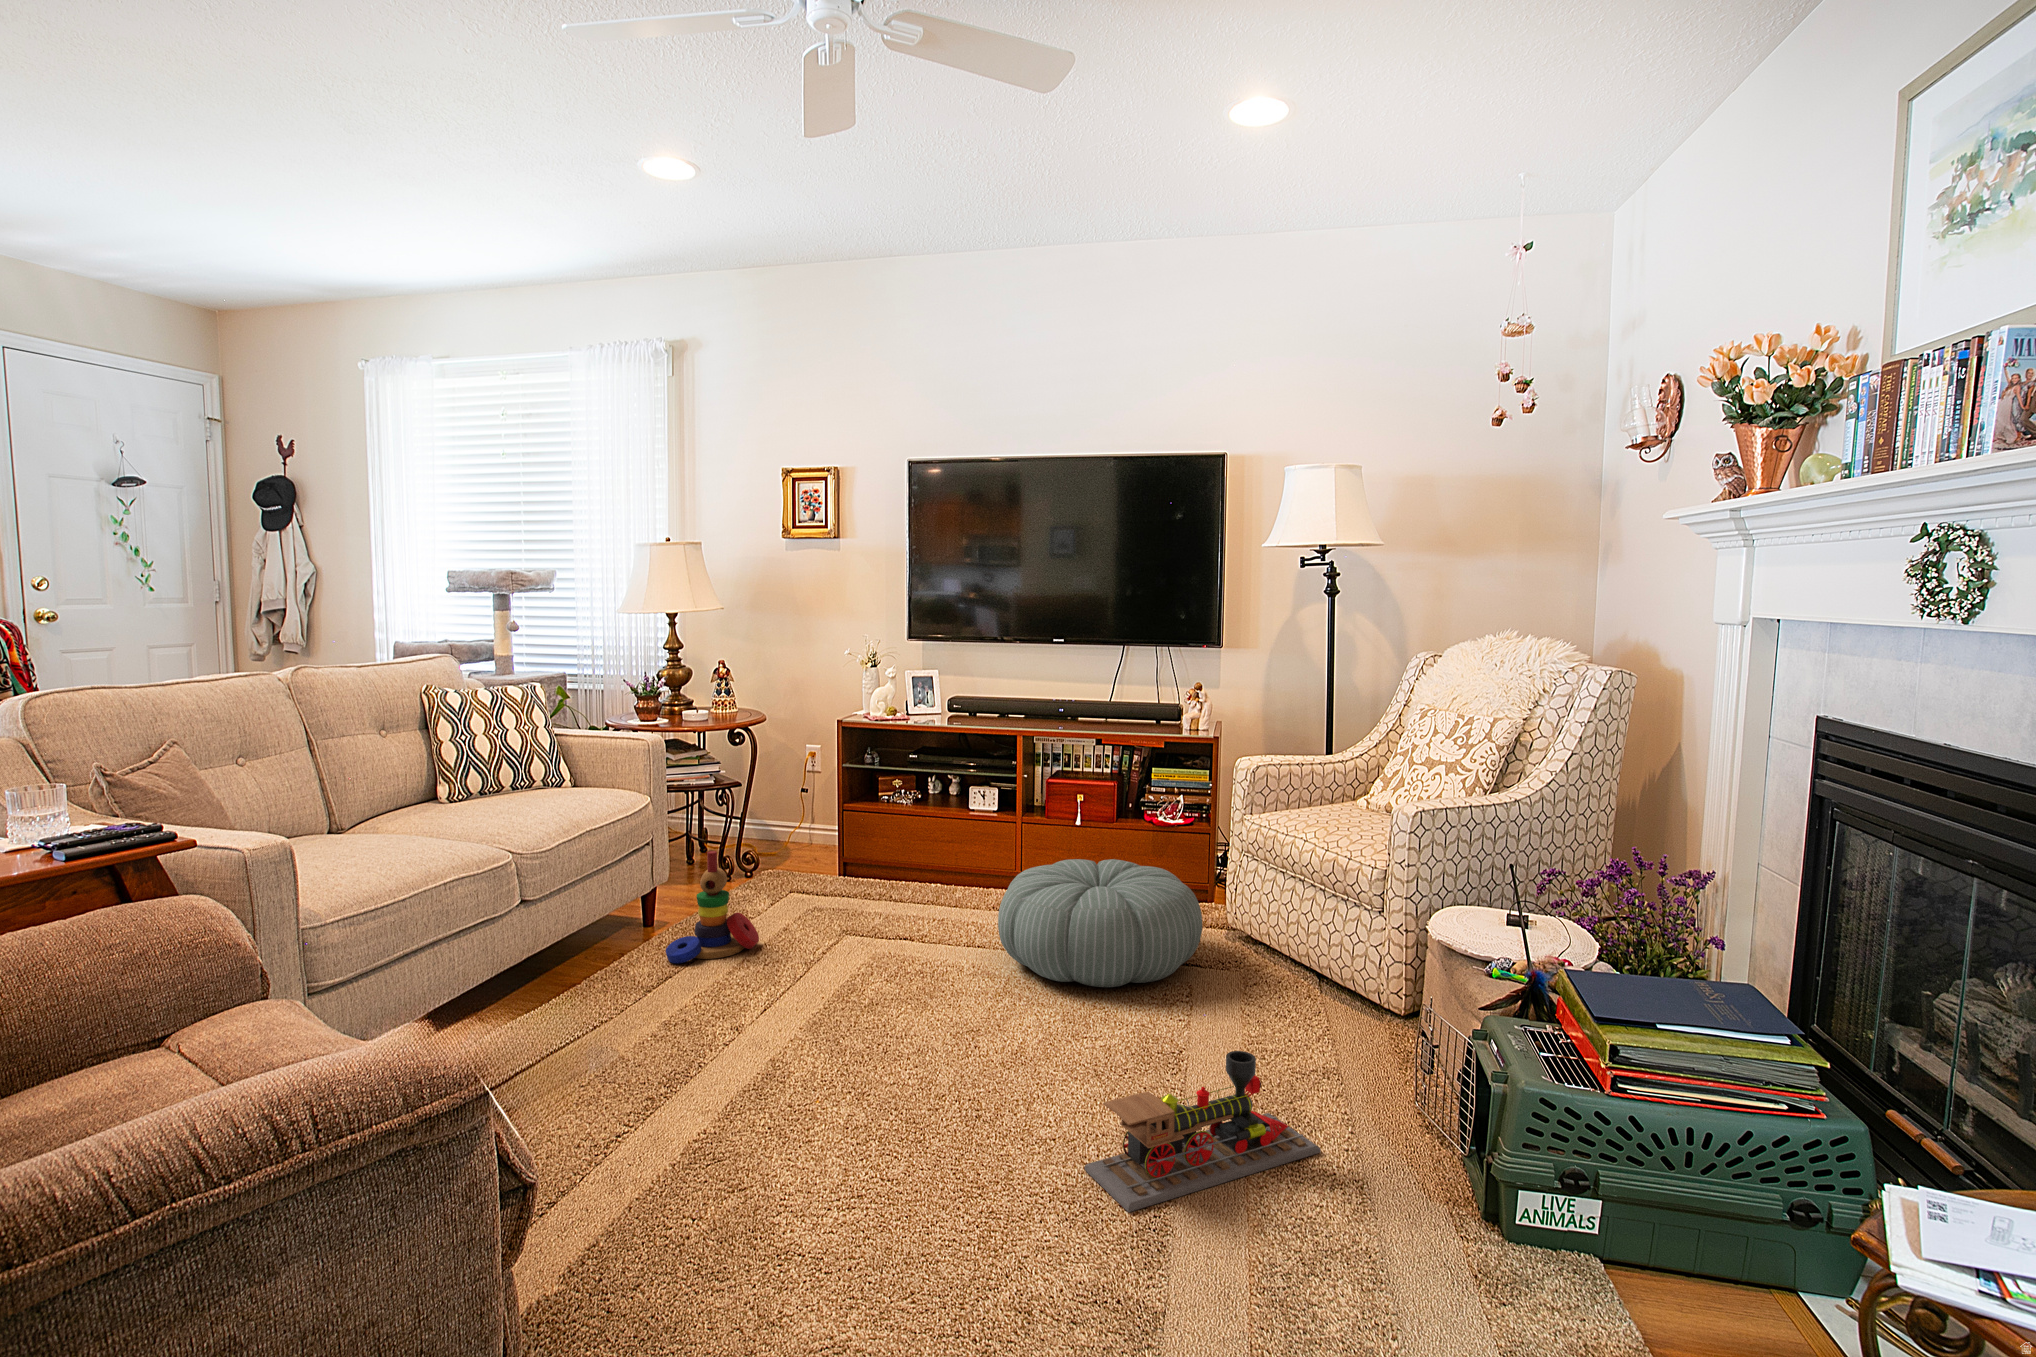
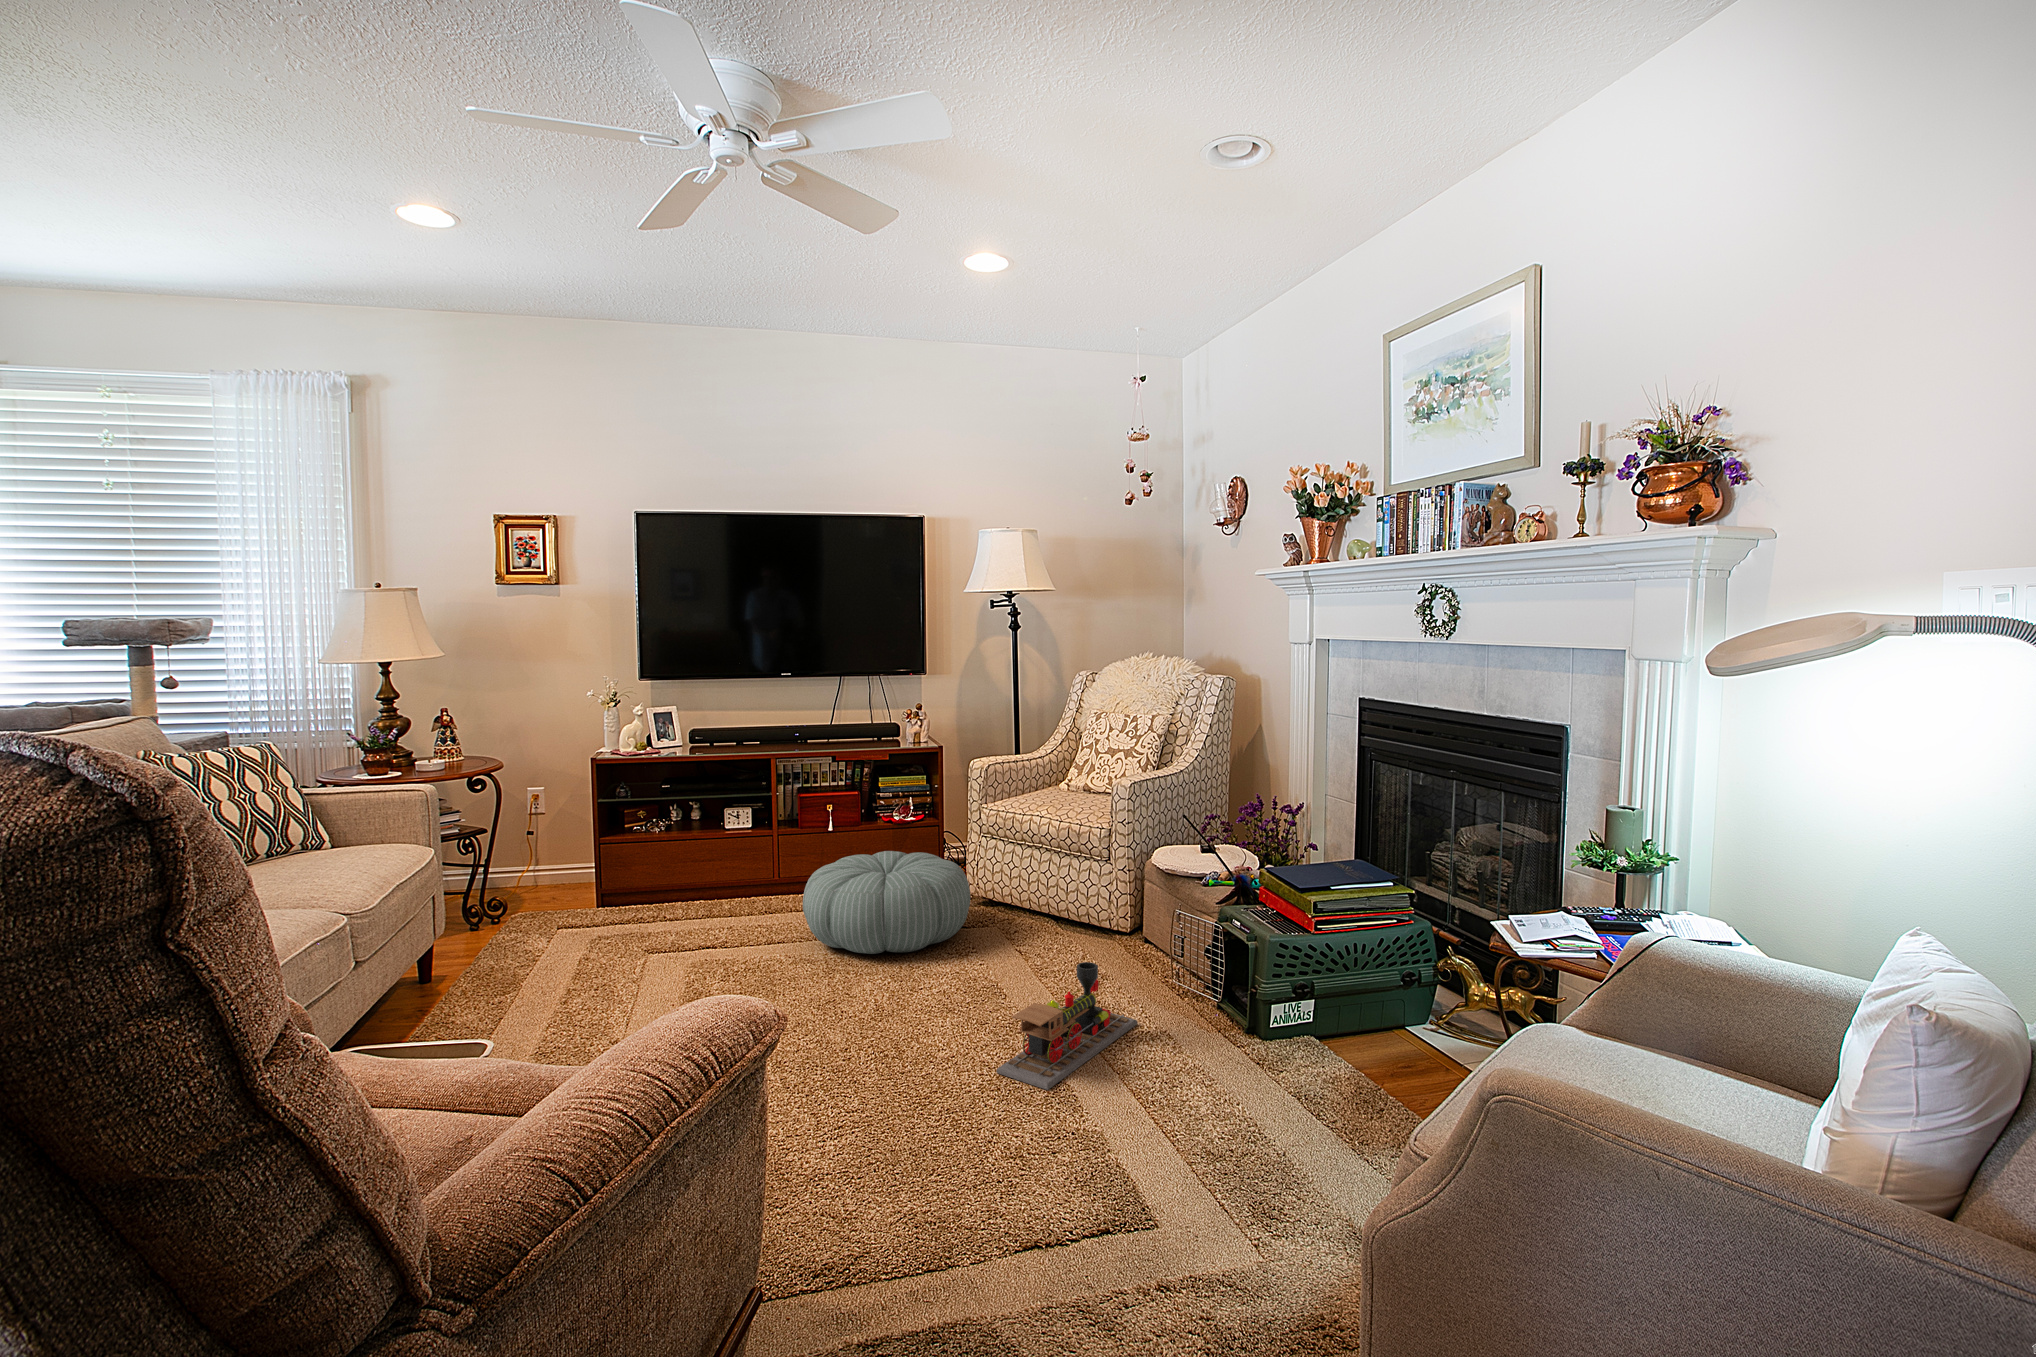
stacking toy: present [666,851,759,963] -> none [477,891,570,1006]

